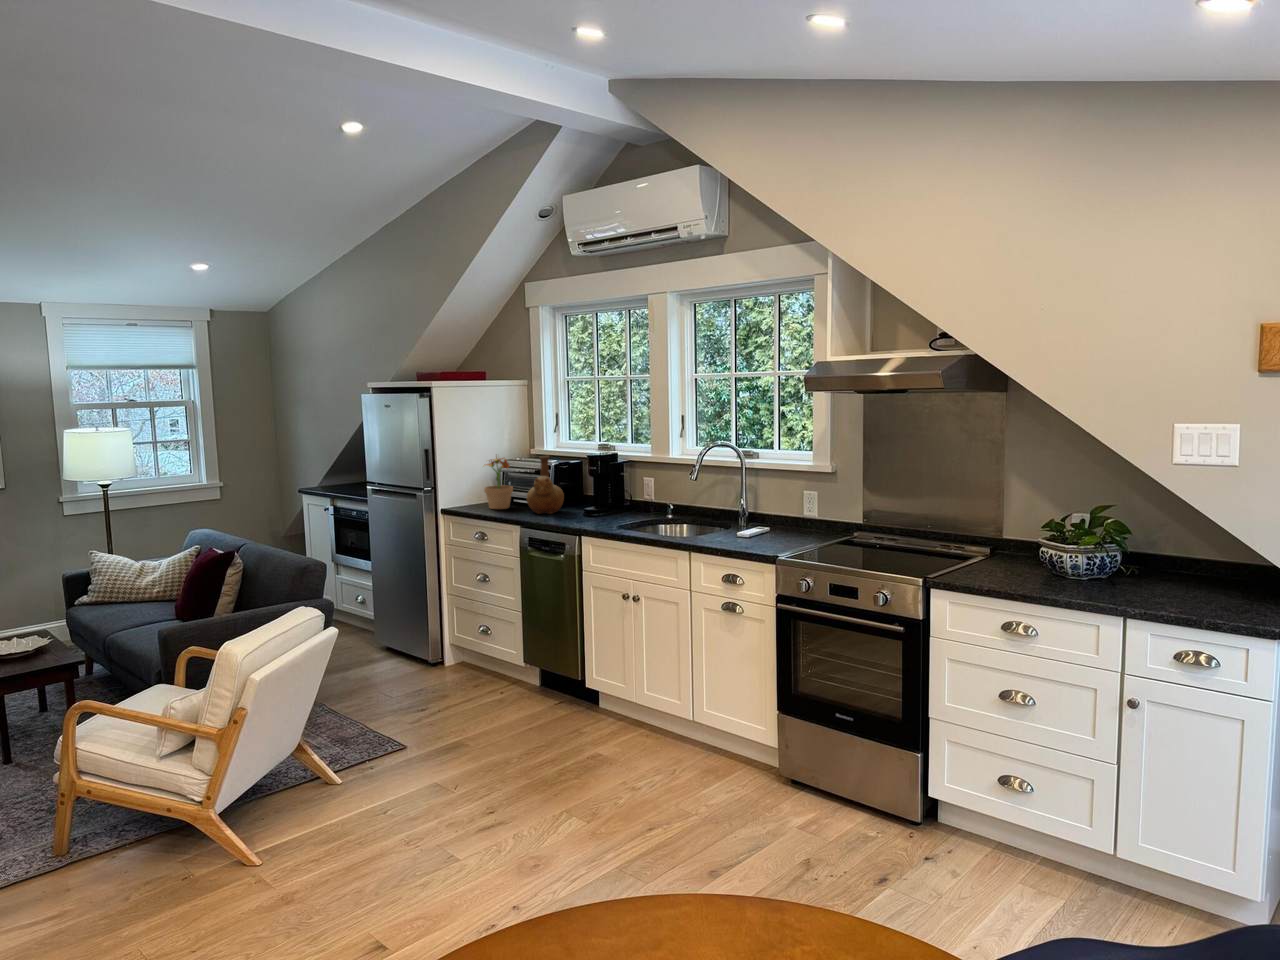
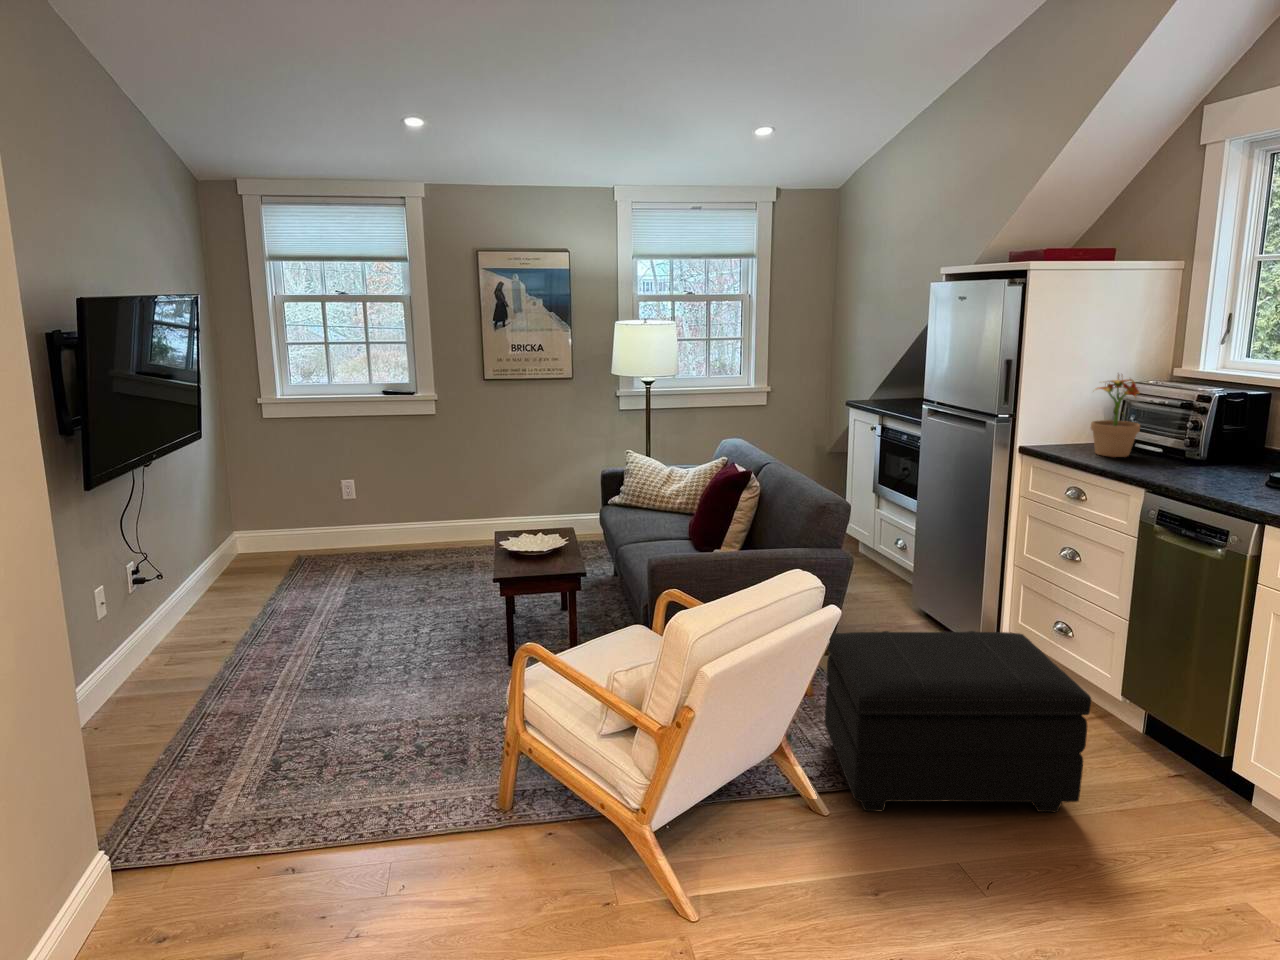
vase: present [527,456,564,514] -> none [1165,380,1238,475]
footstool: none [324,634,503,774] -> present [825,631,1091,812]

